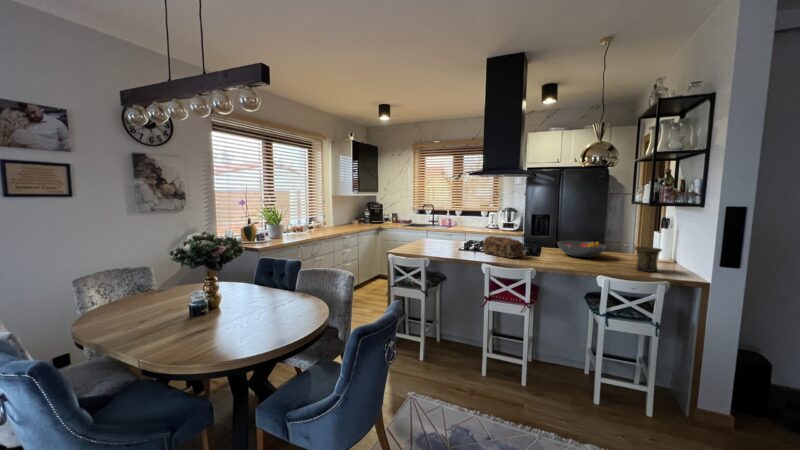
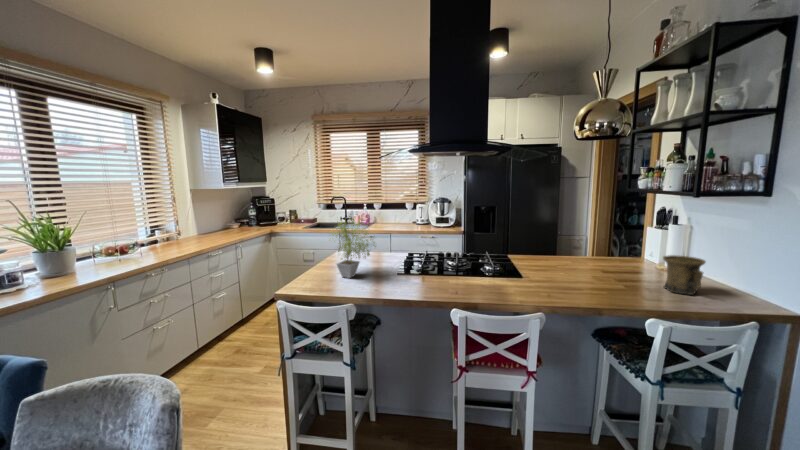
potted plant: none [415,210,447,249] -> present [333,216,370,278]
bread loaf: present [483,236,523,258] -> none [439,249,501,286]
fruit bowl: present [557,241,606,258] -> none [537,245,607,272]

